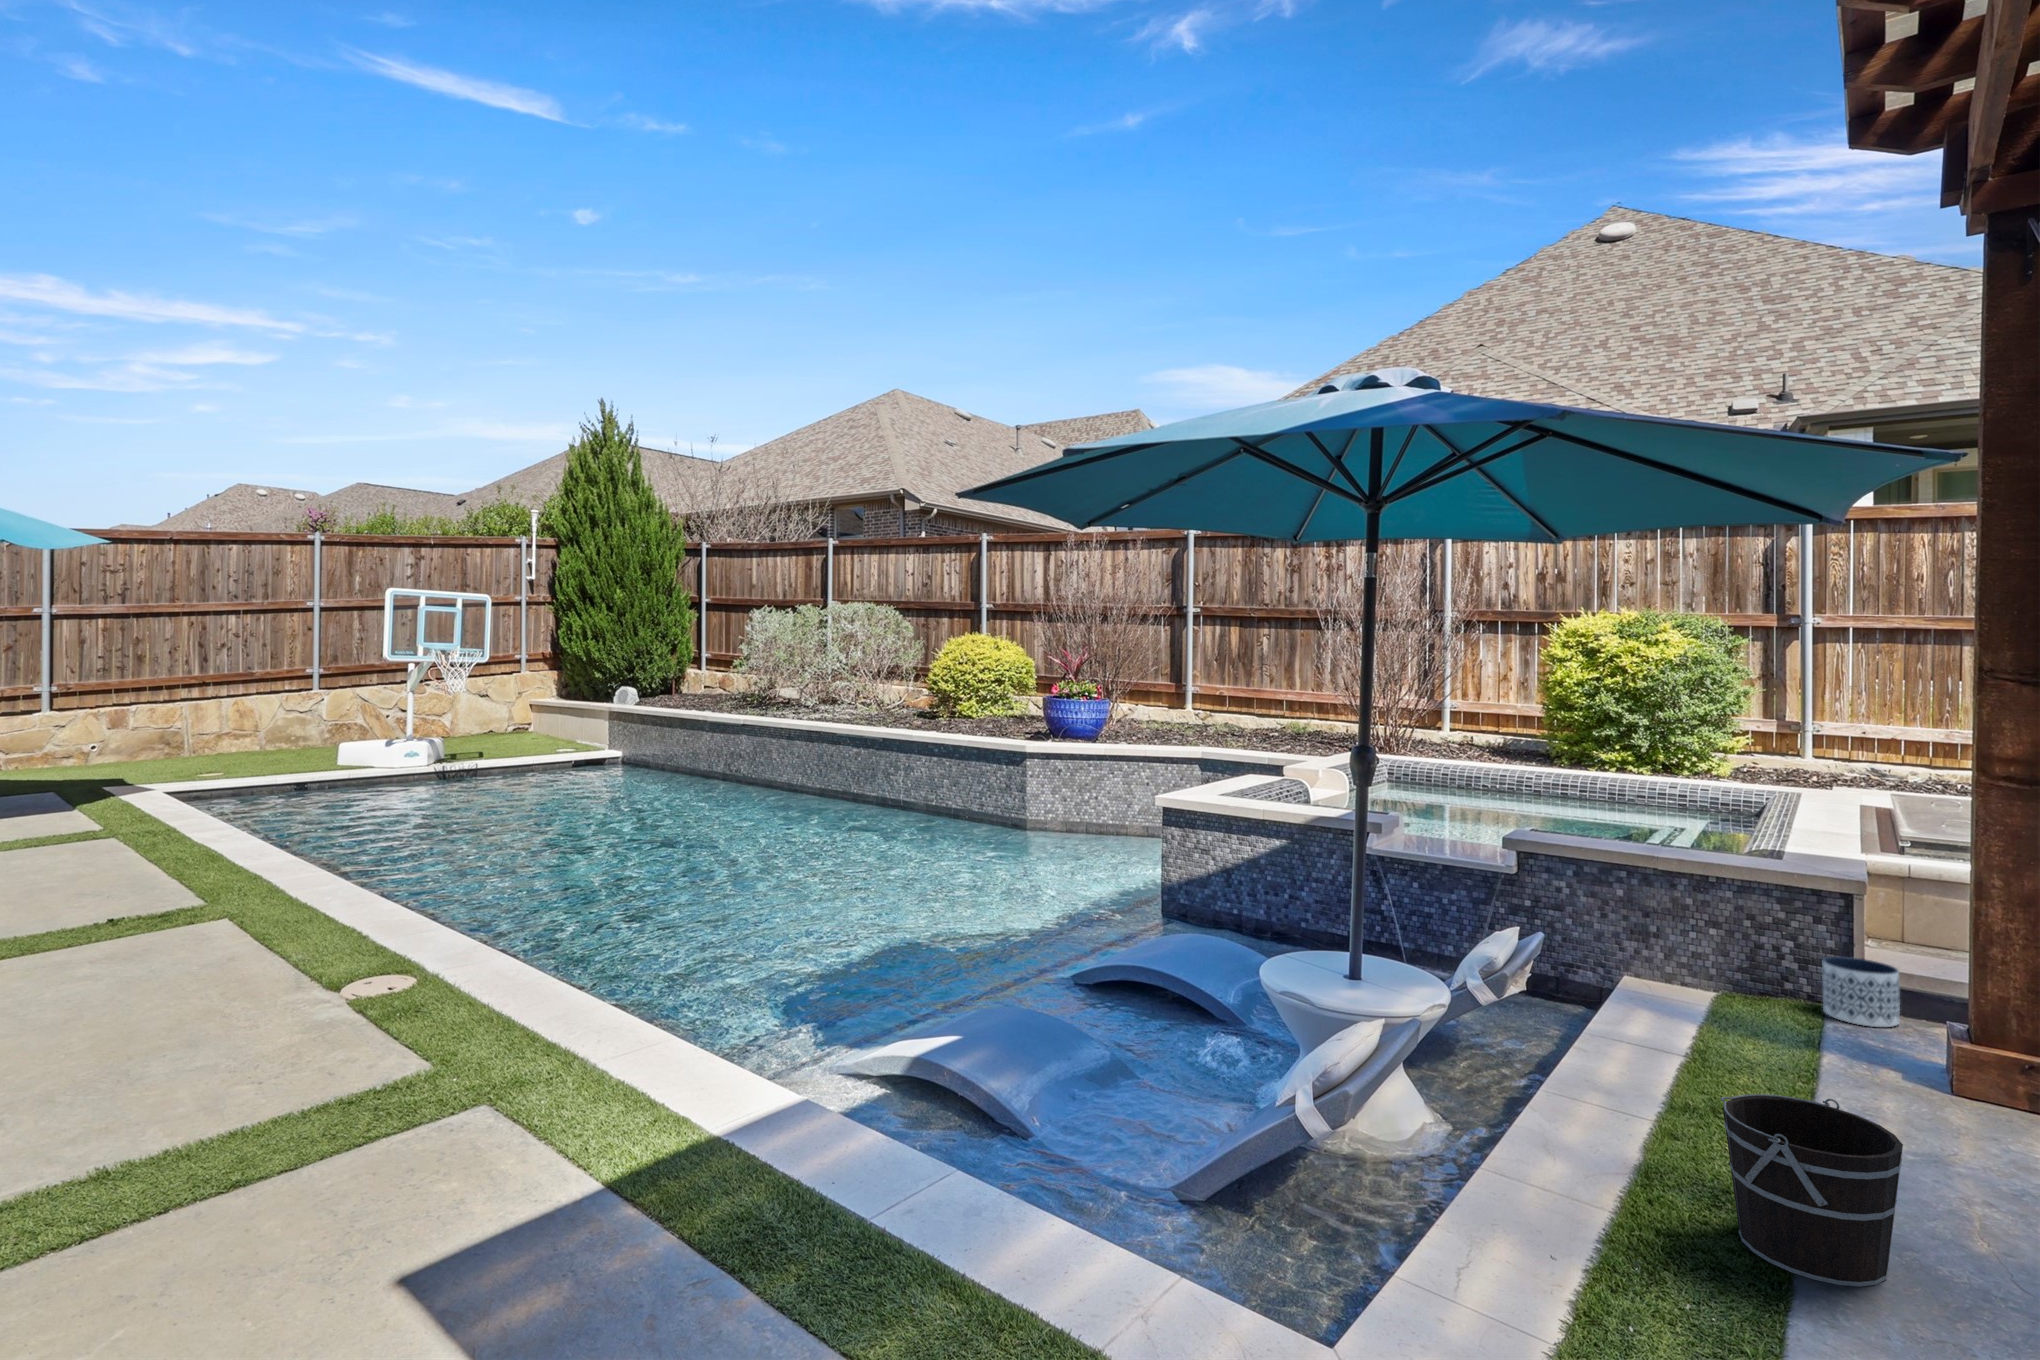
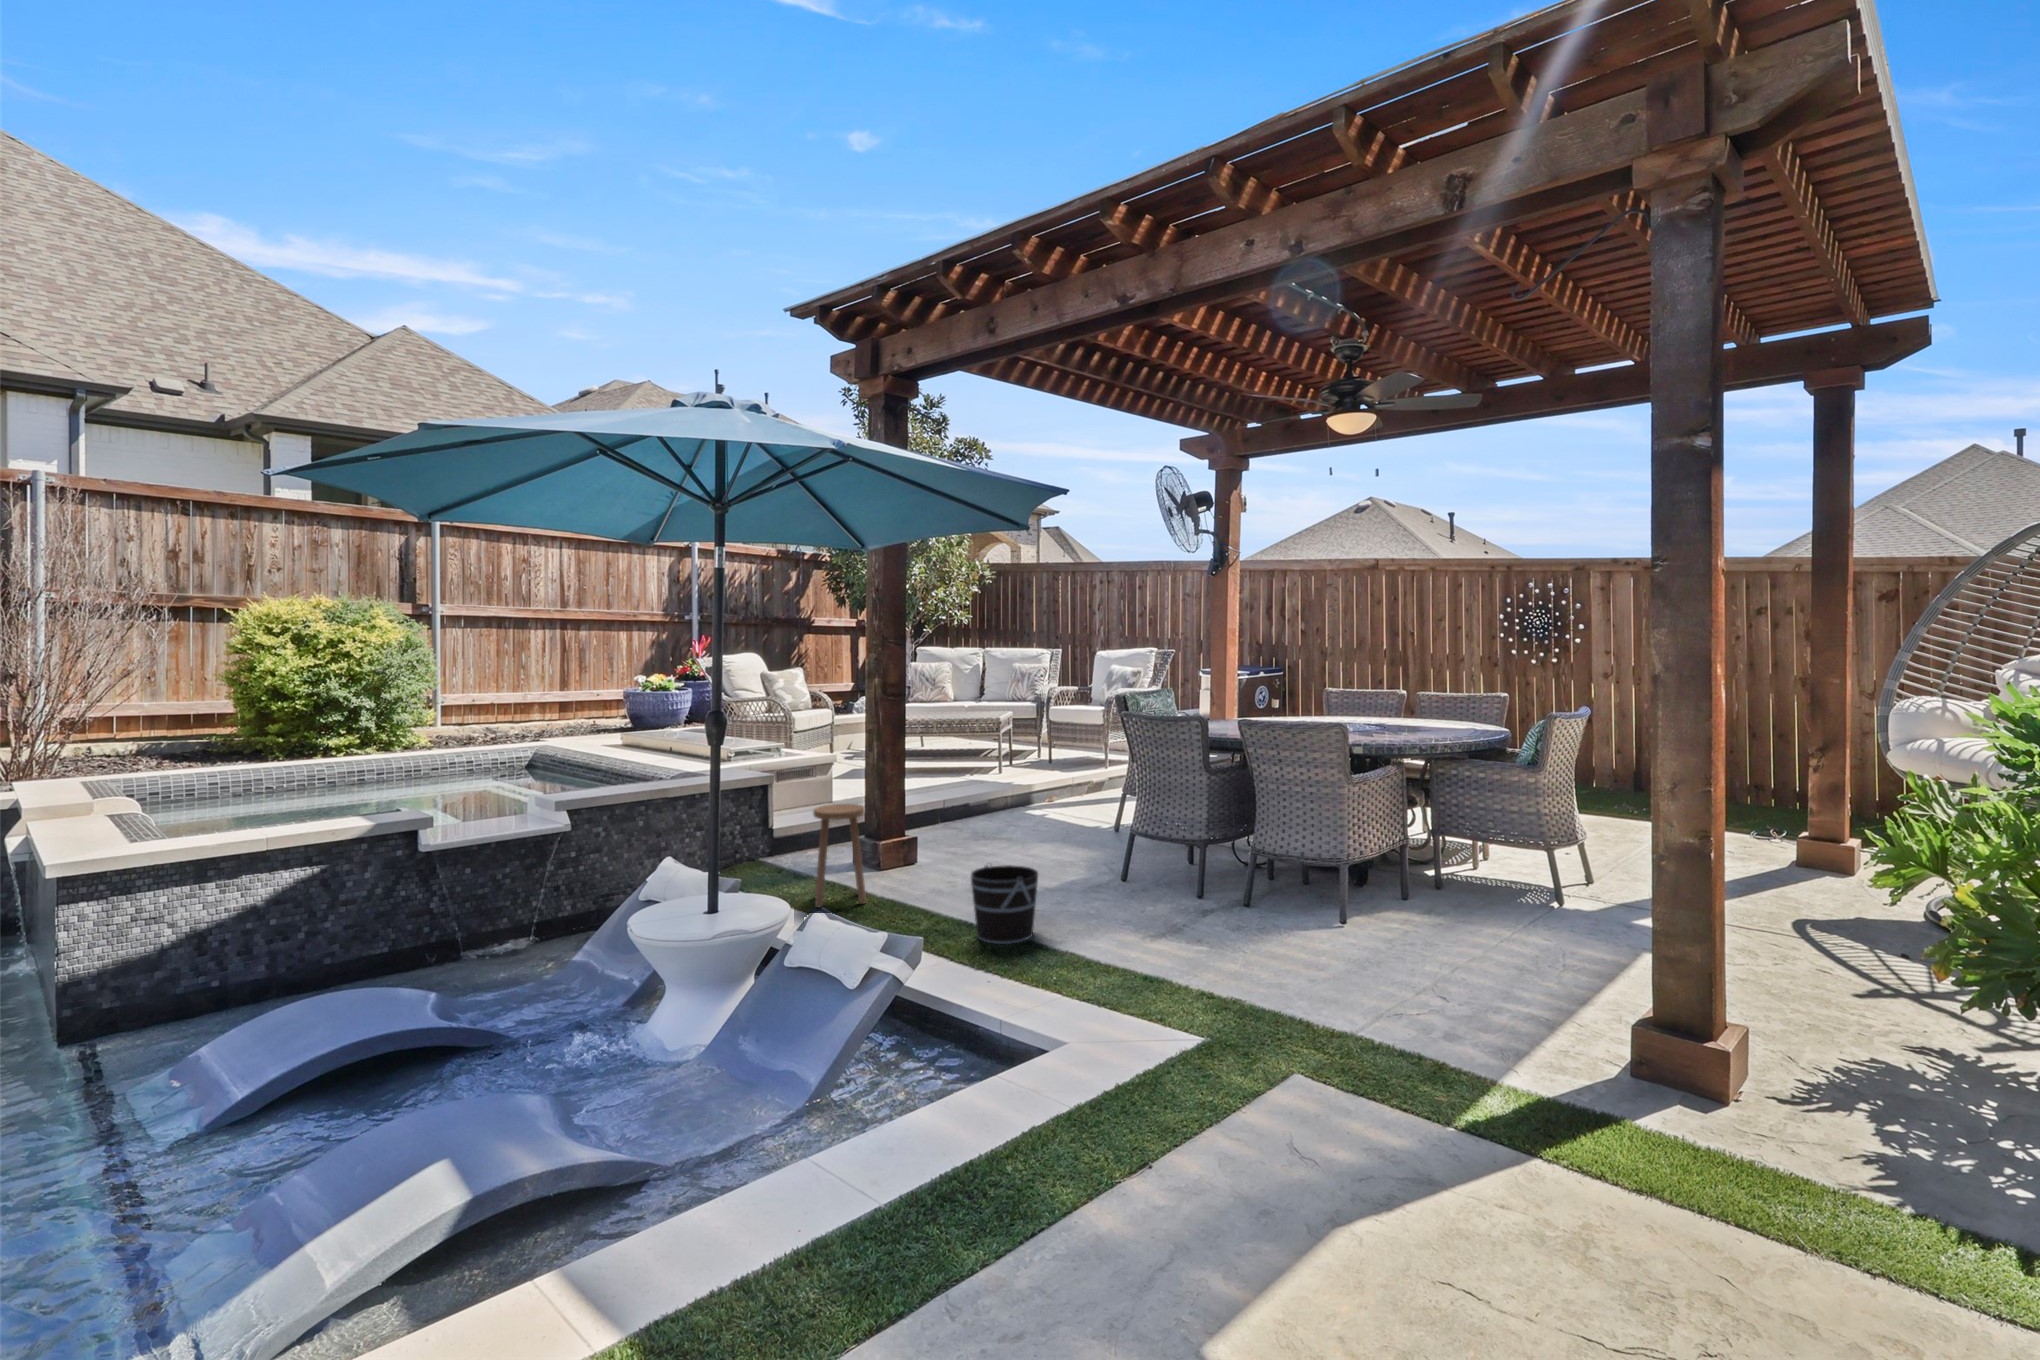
stool: none [1689,918,1820,1103] -> present [813,804,866,907]
planter: present [1823,957,1900,1027] -> none [766,826,804,866]

